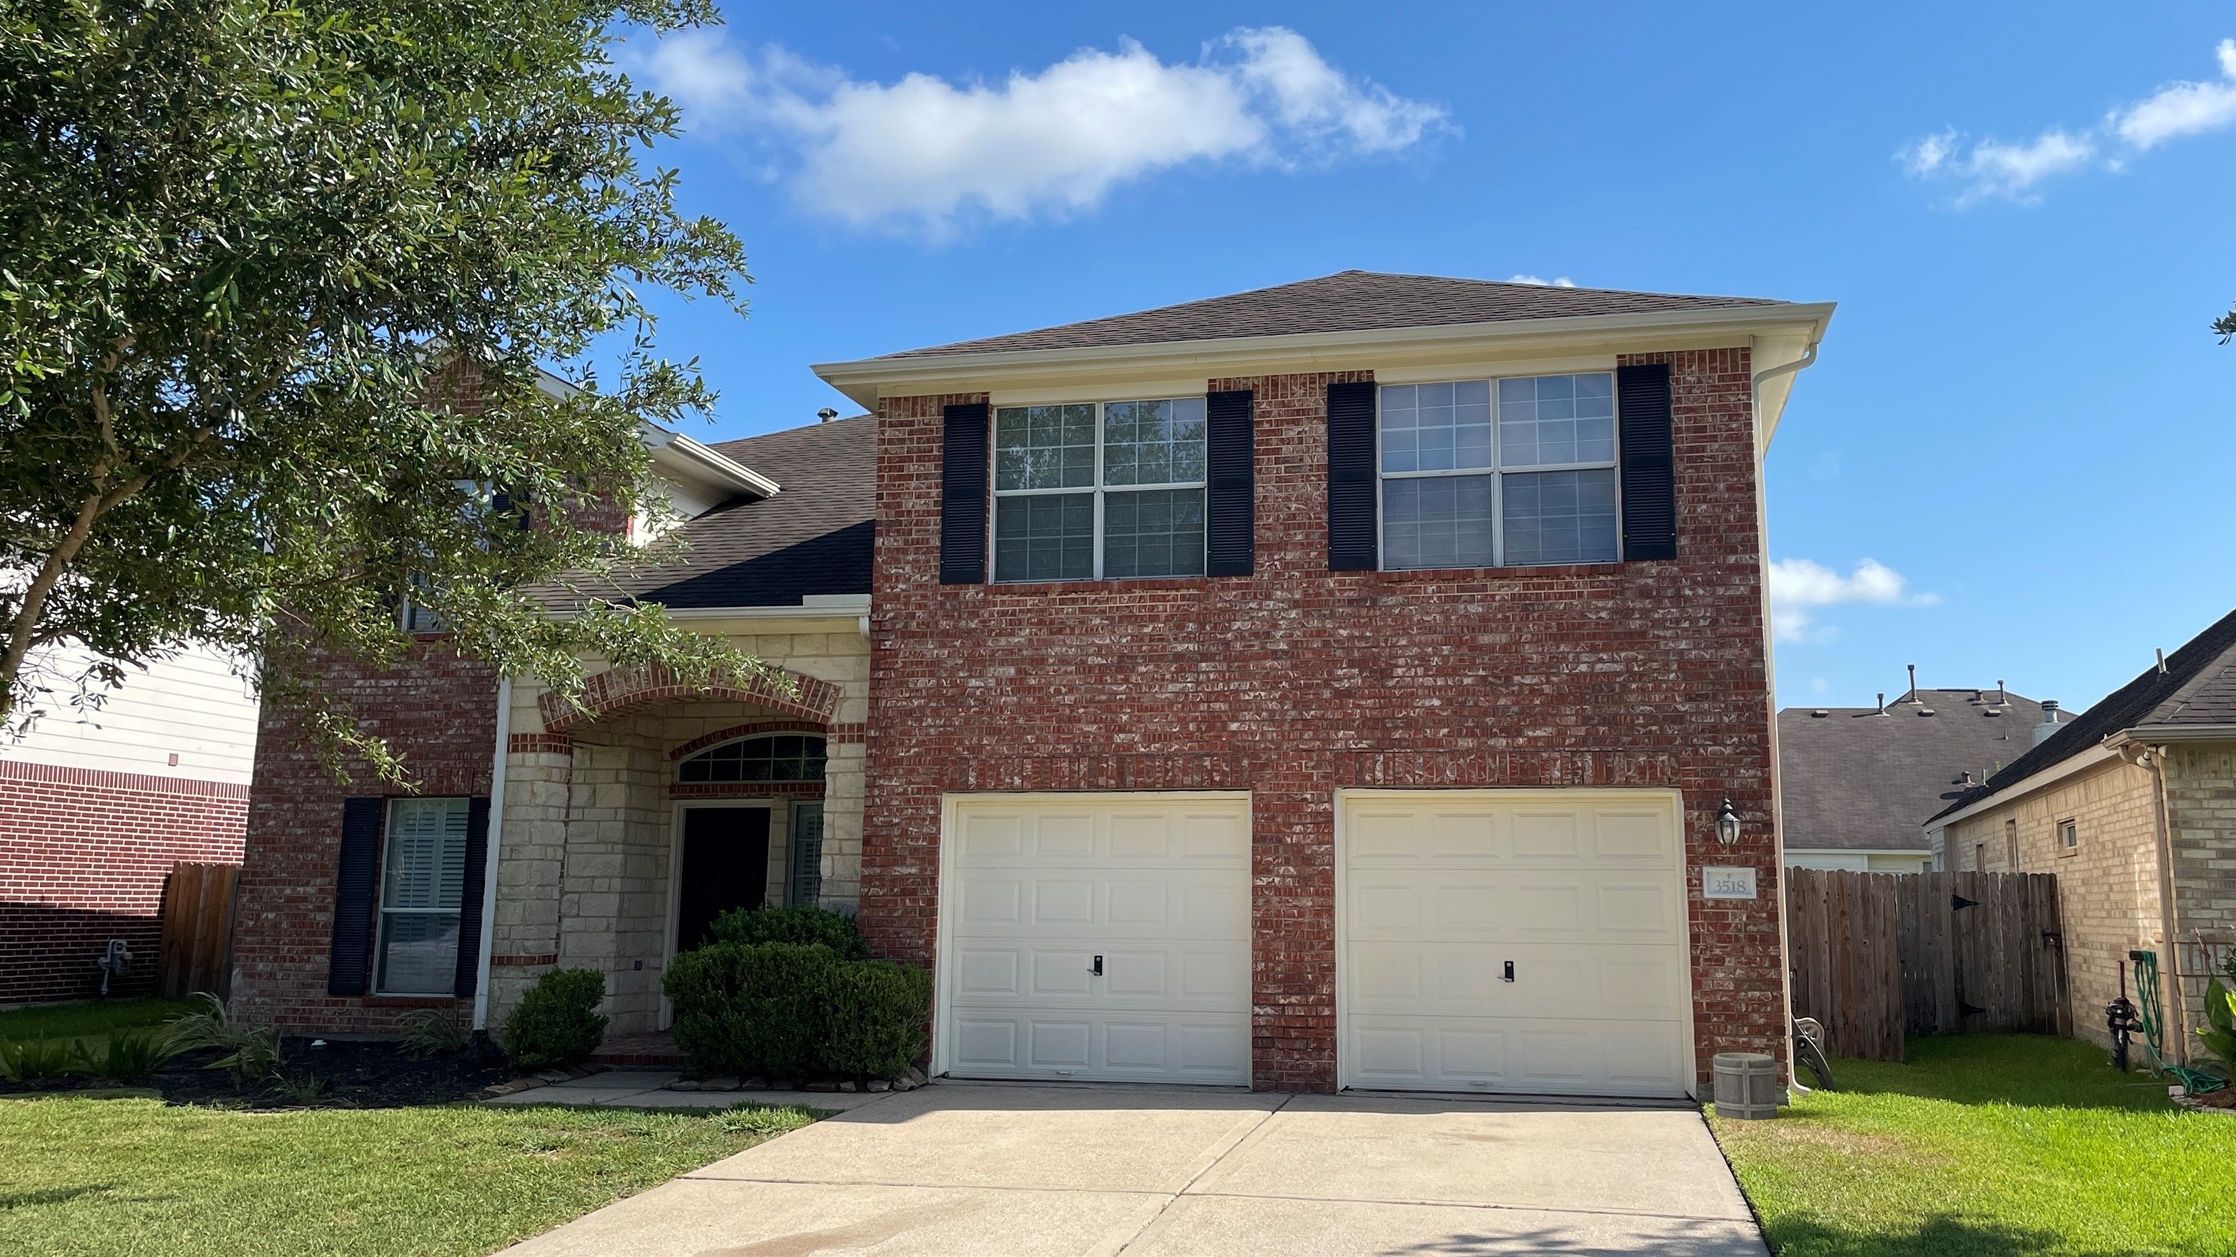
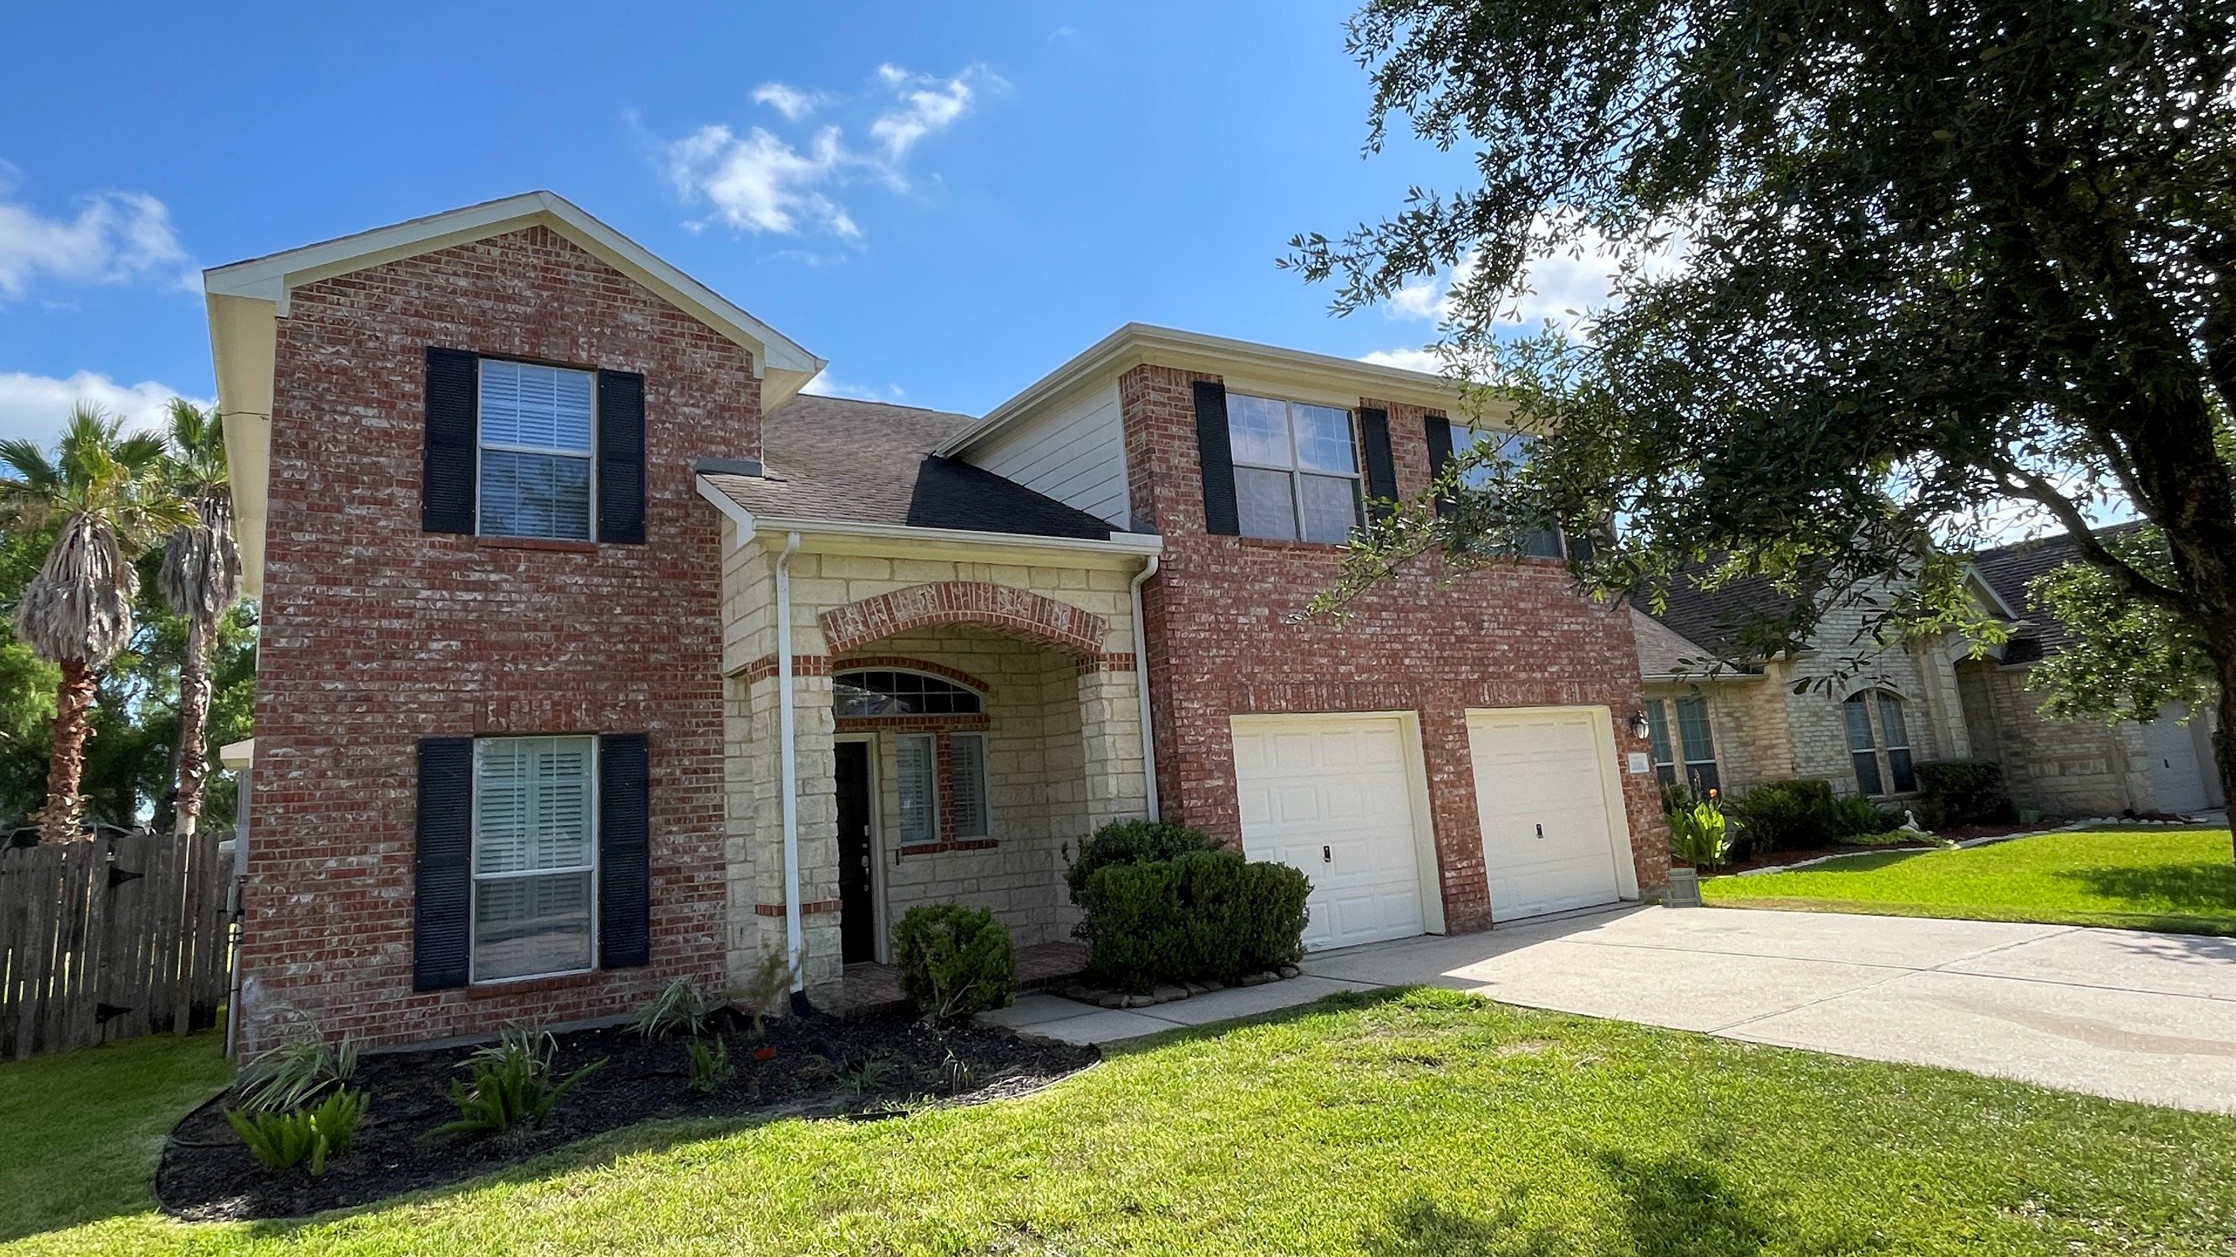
potted tree: none [430,970,486,1068] -> present [721,937,804,1060]

